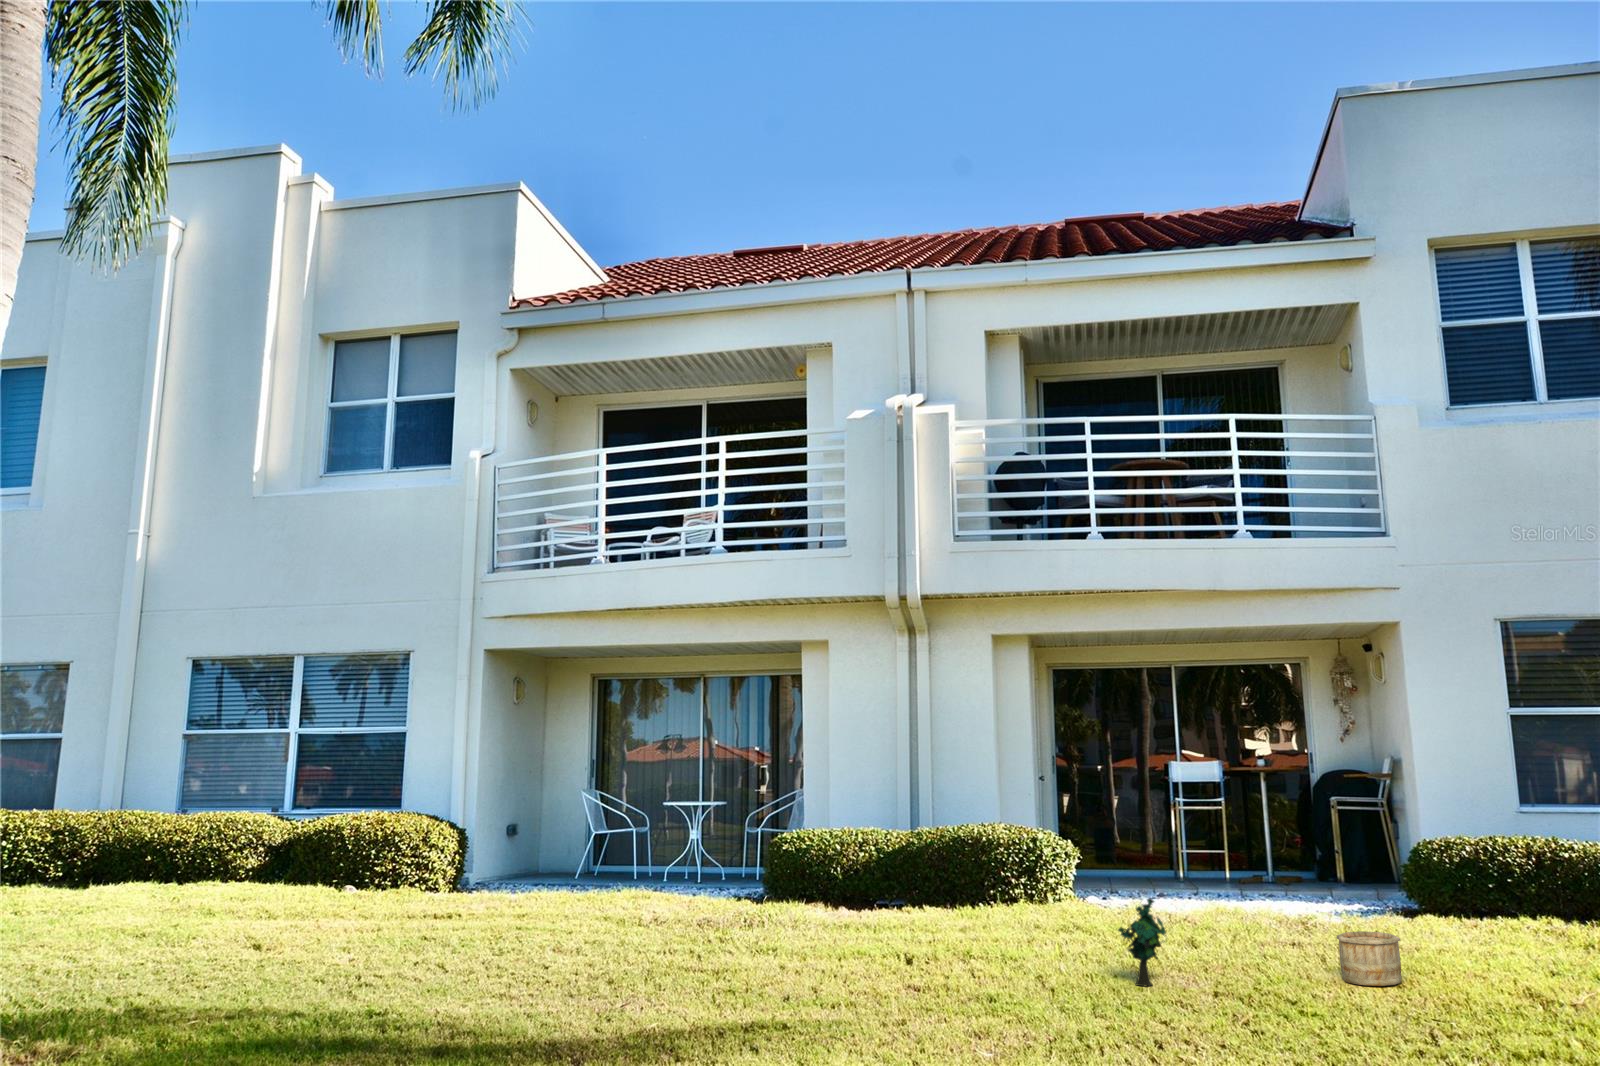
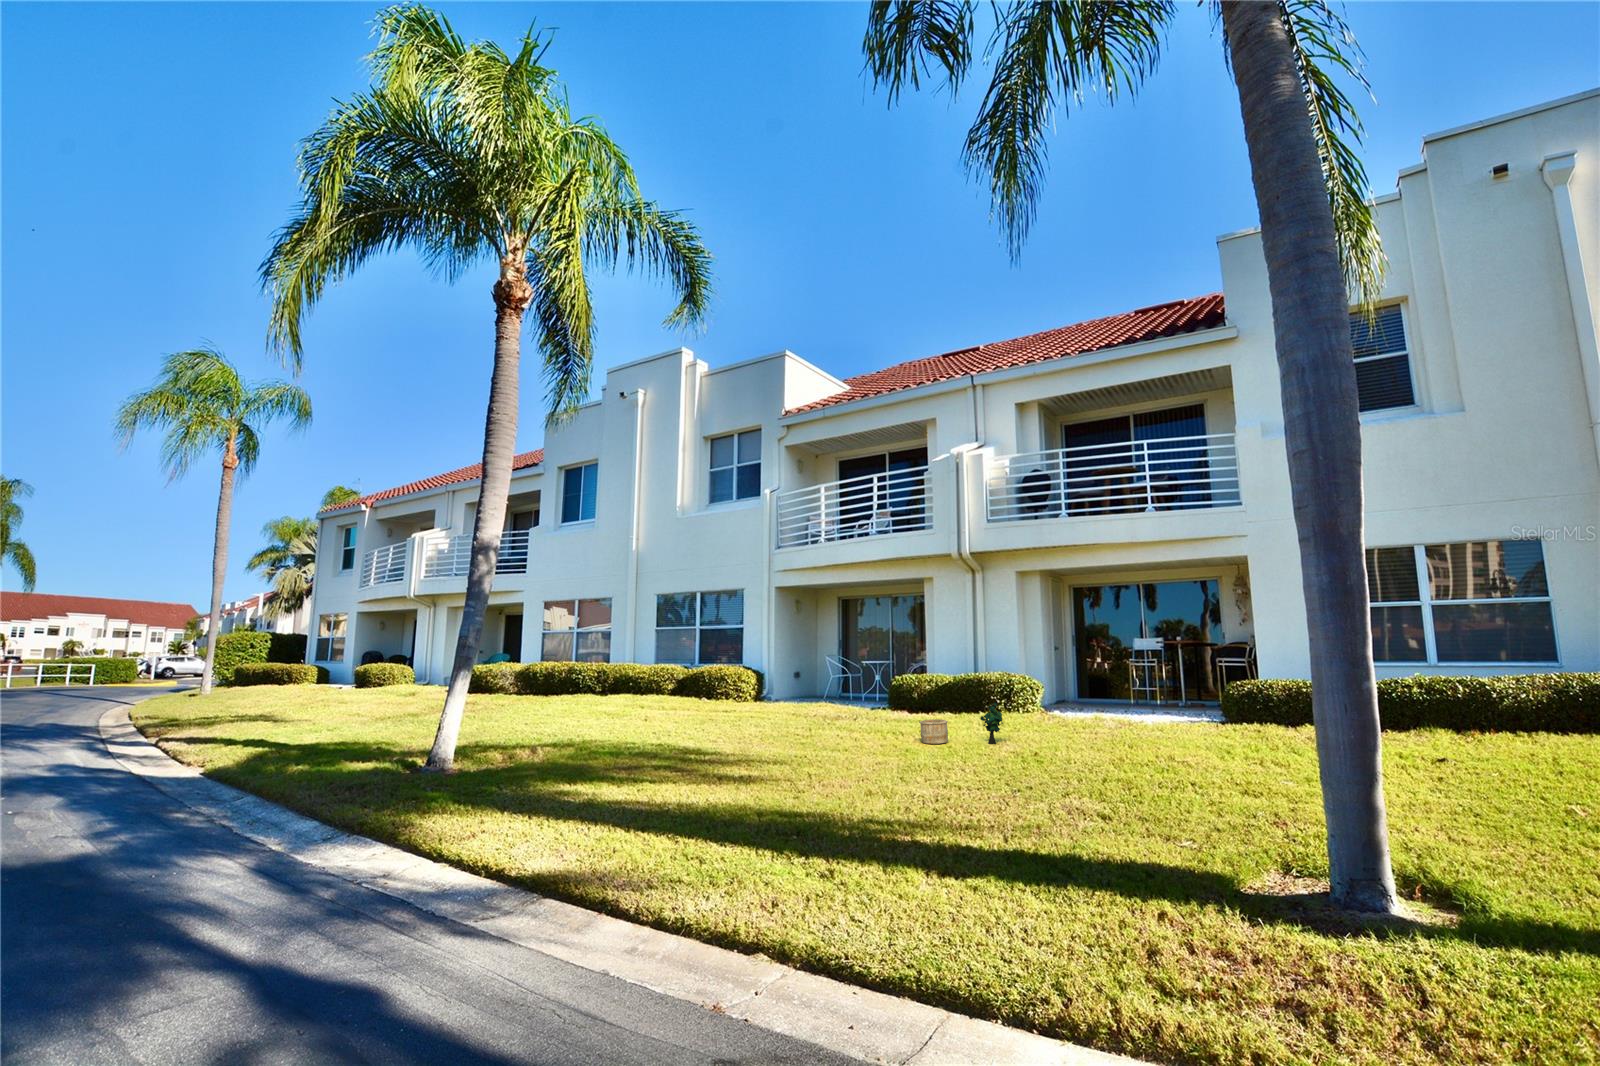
wooden bucket: present [1336,931,1401,986] -> present [919,719,948,744]

